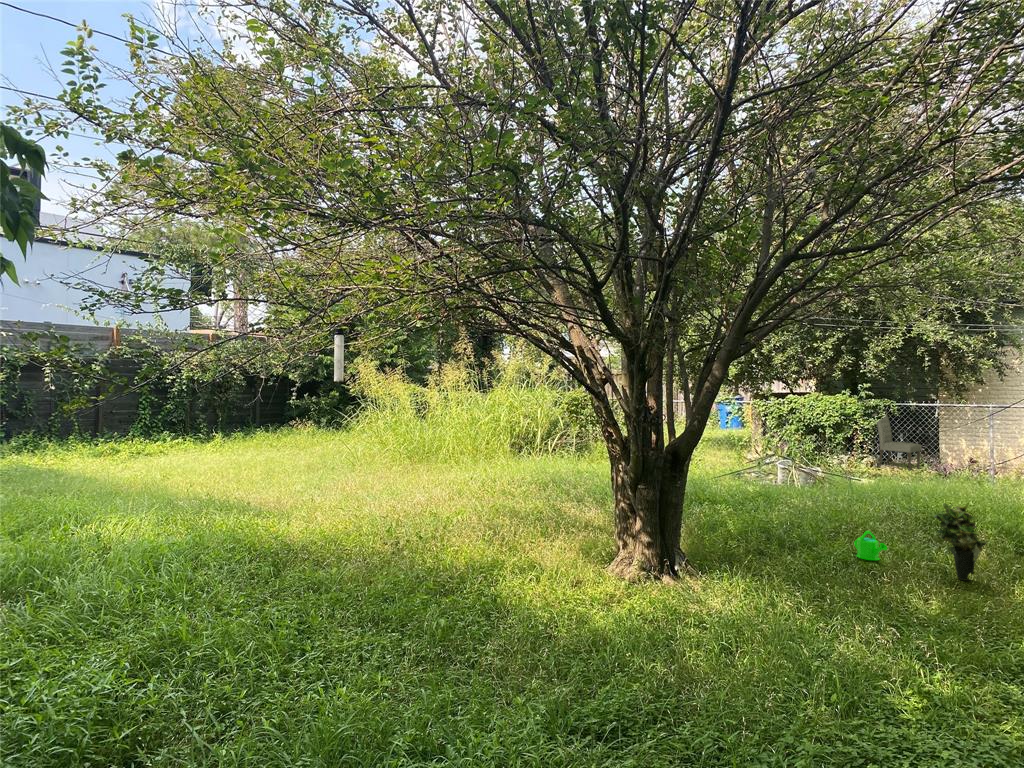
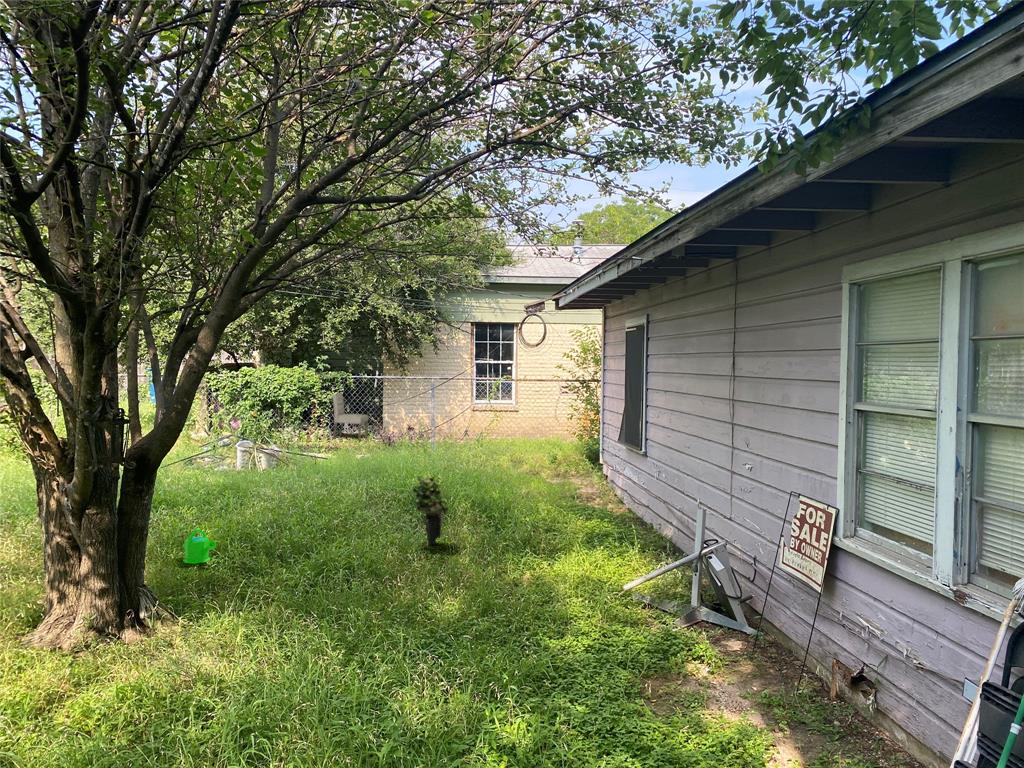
watering can: present [854,531,887,560] -> present [183,528,216,564]

